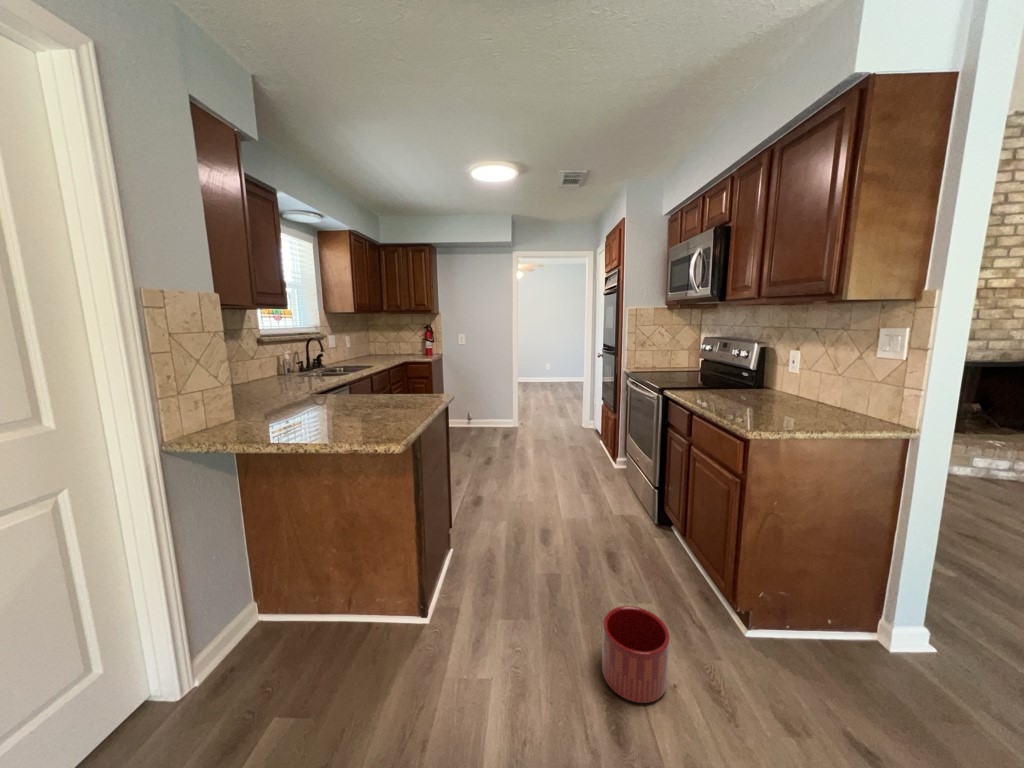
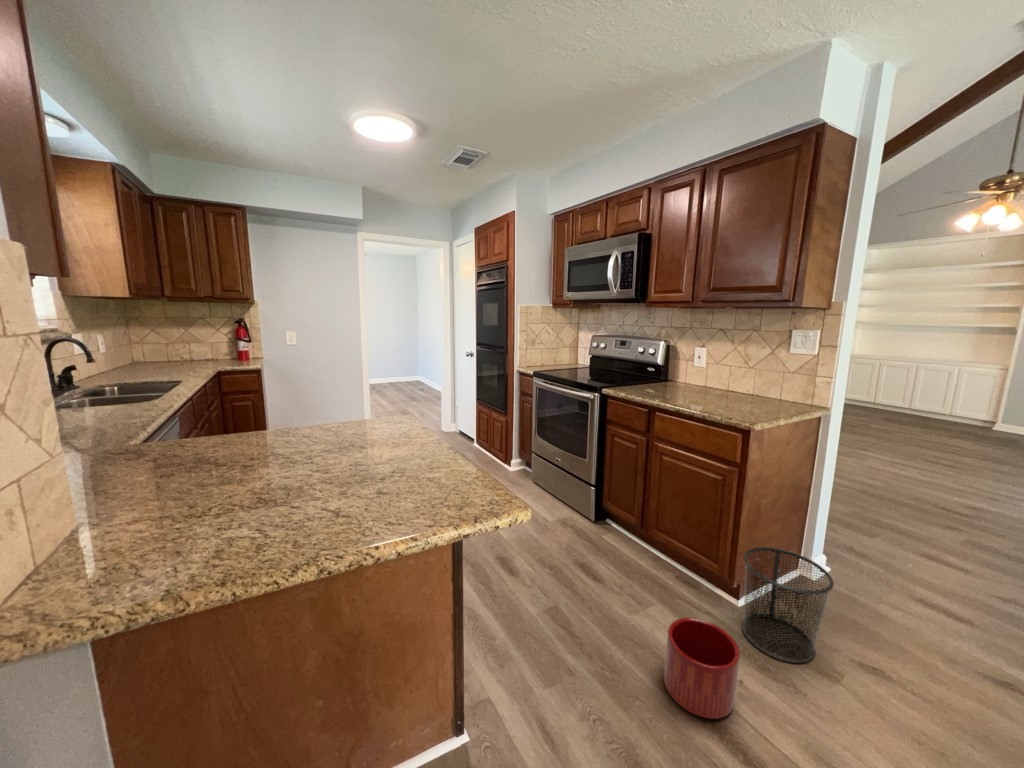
waste bin: none [732,573,835,710] -> present [742,547,834,663]

